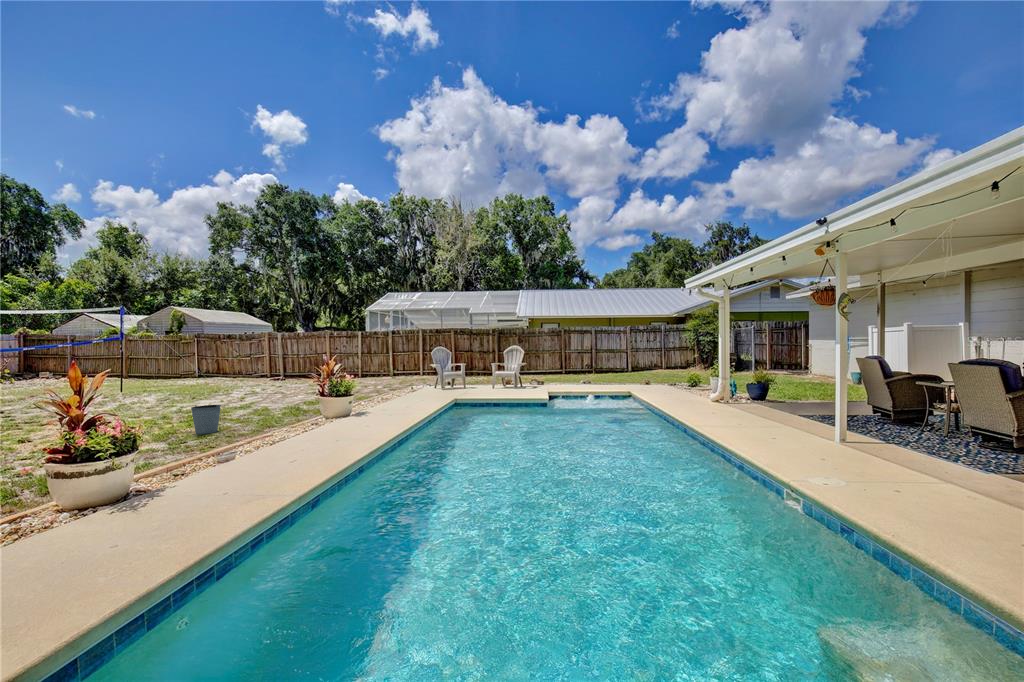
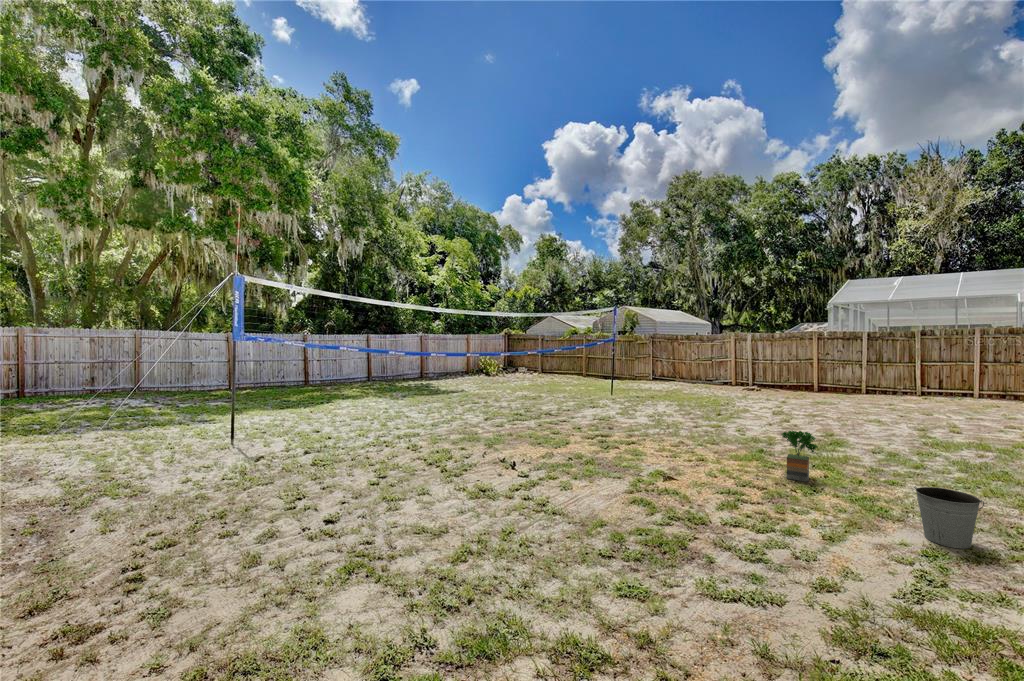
potted tree: none [164,388,190,423] -> present [781,431,818,482]

